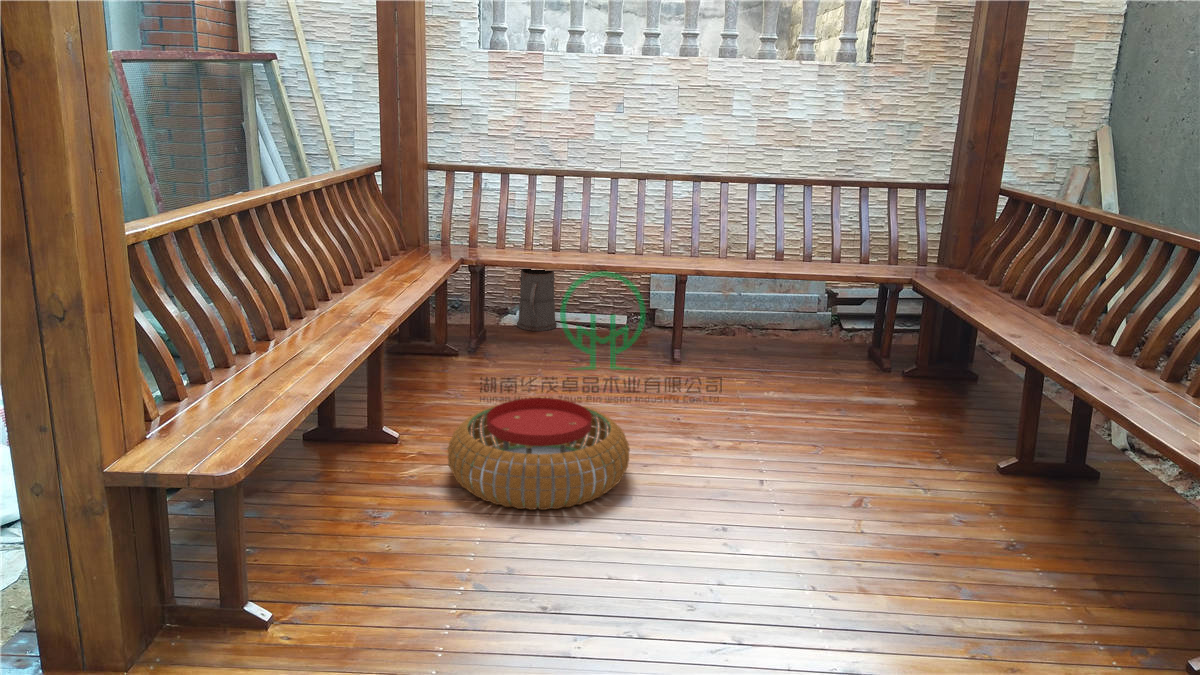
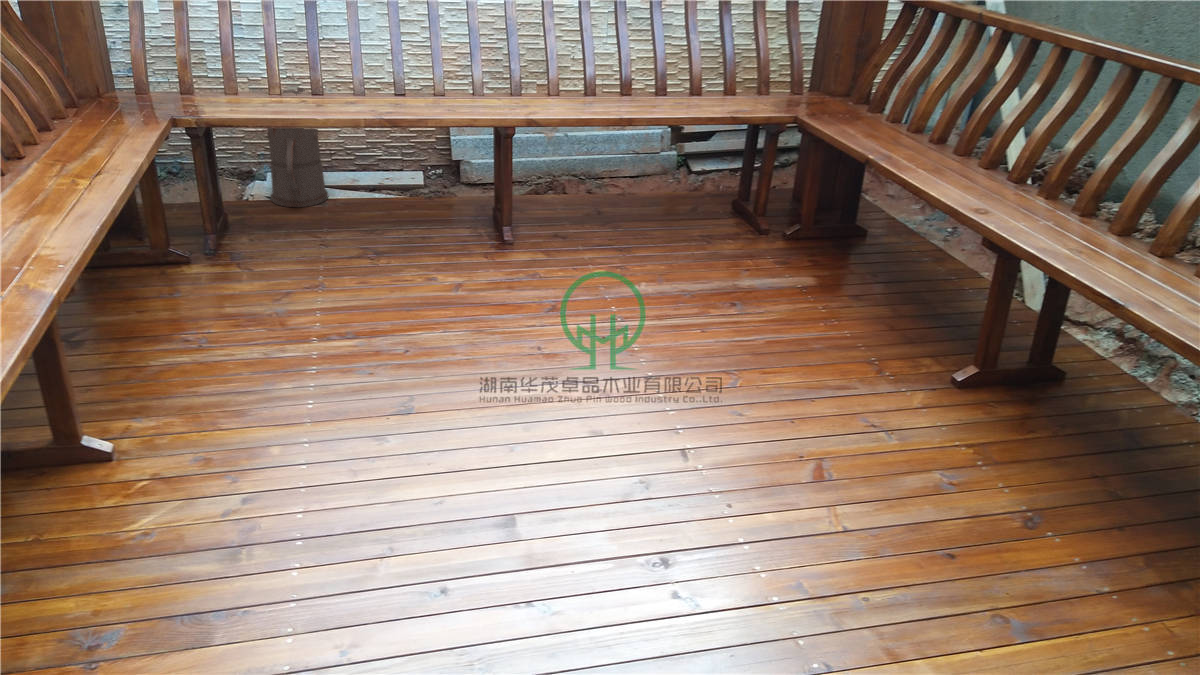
pouf: present [448,398,630,510] -> none [202,366,500,578]

